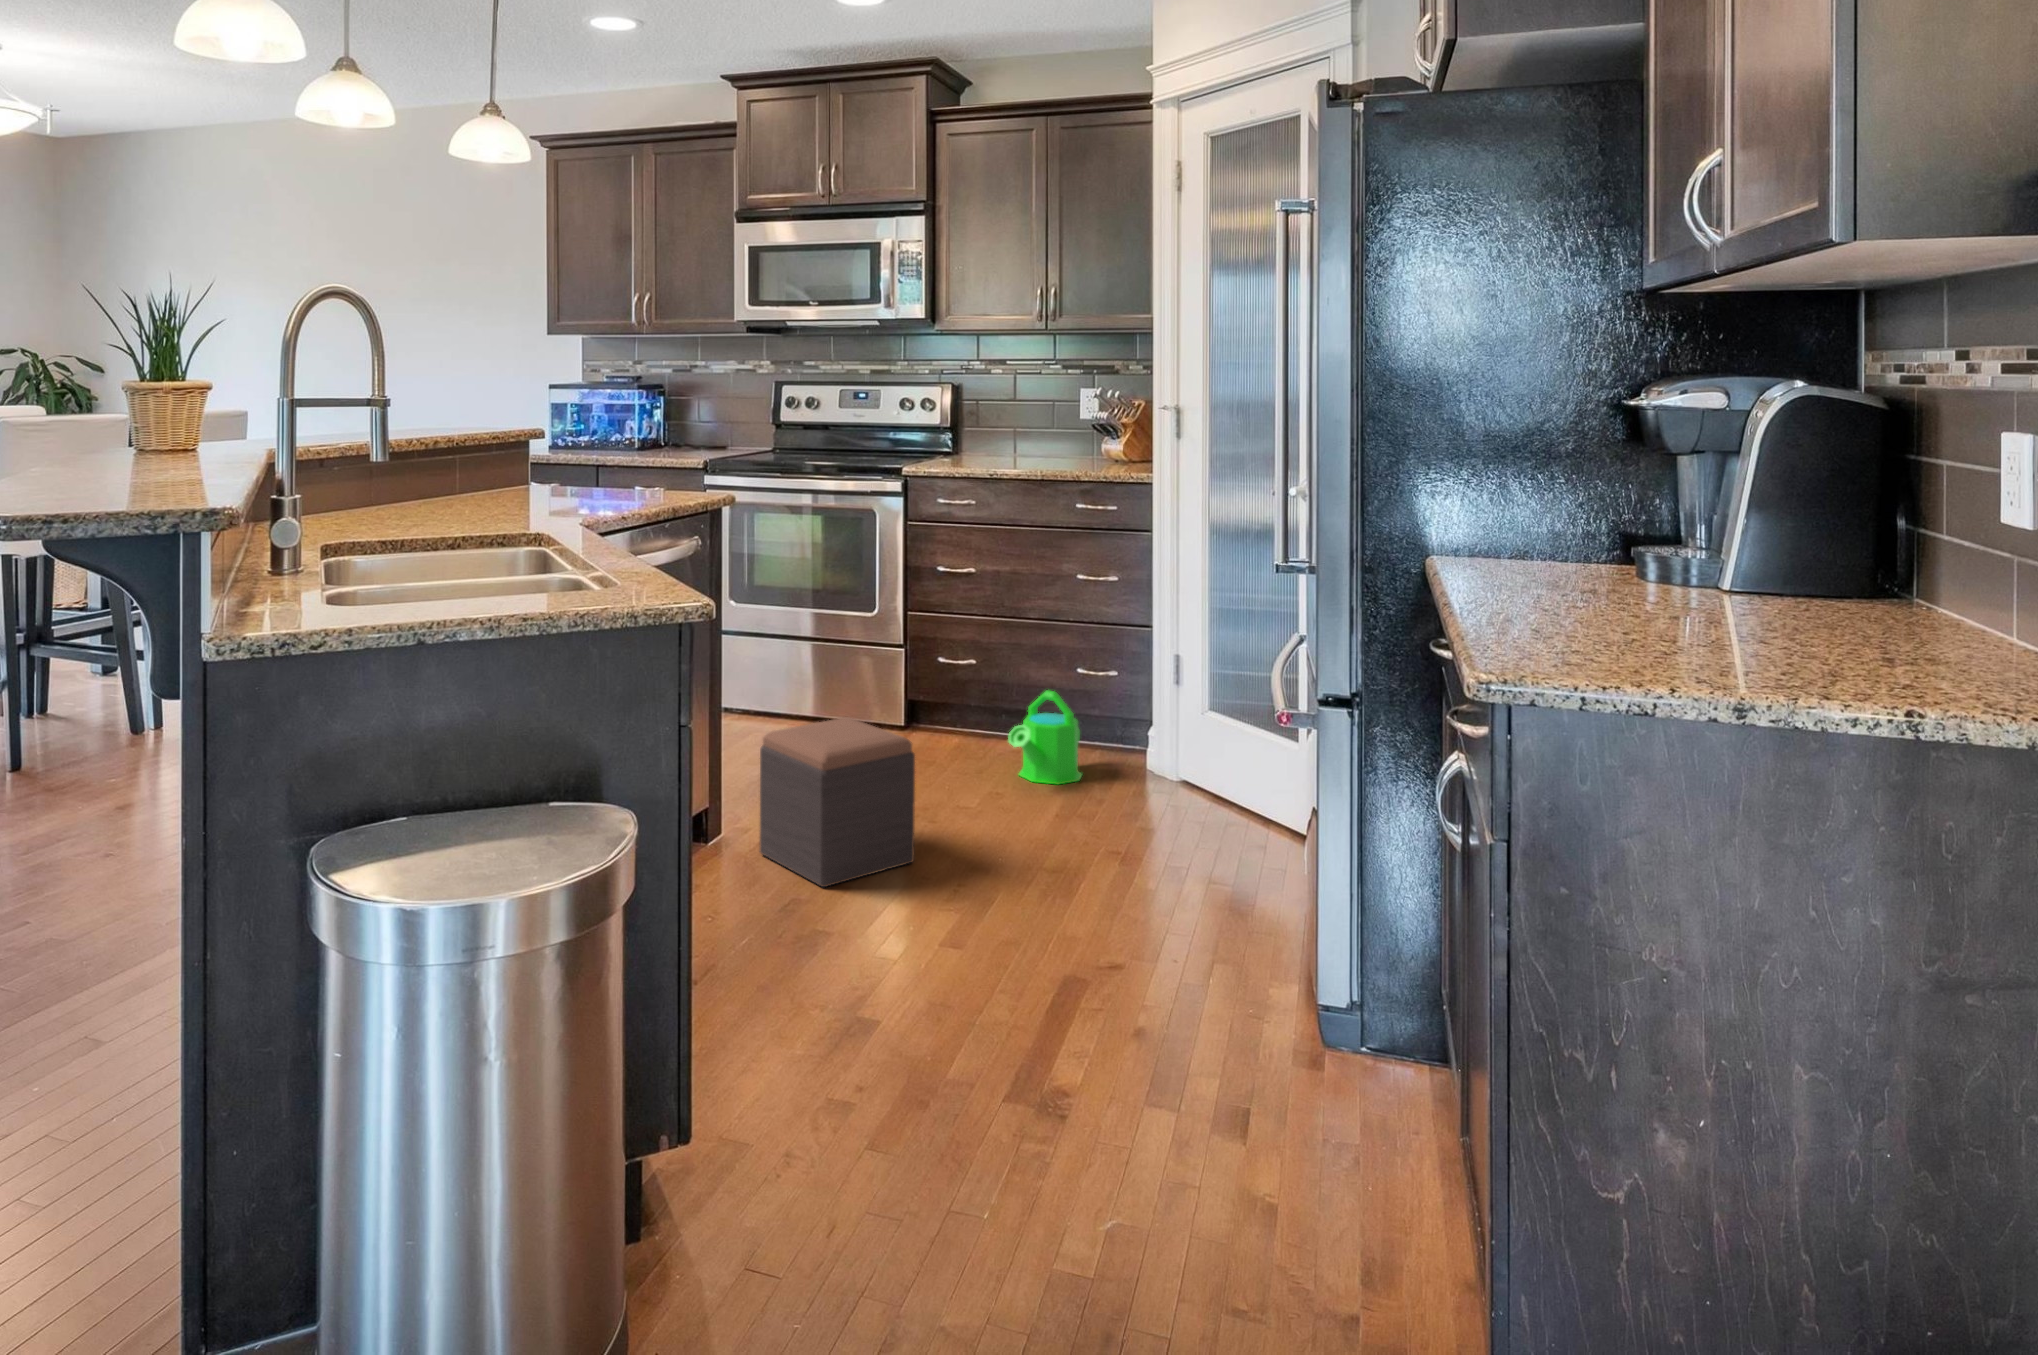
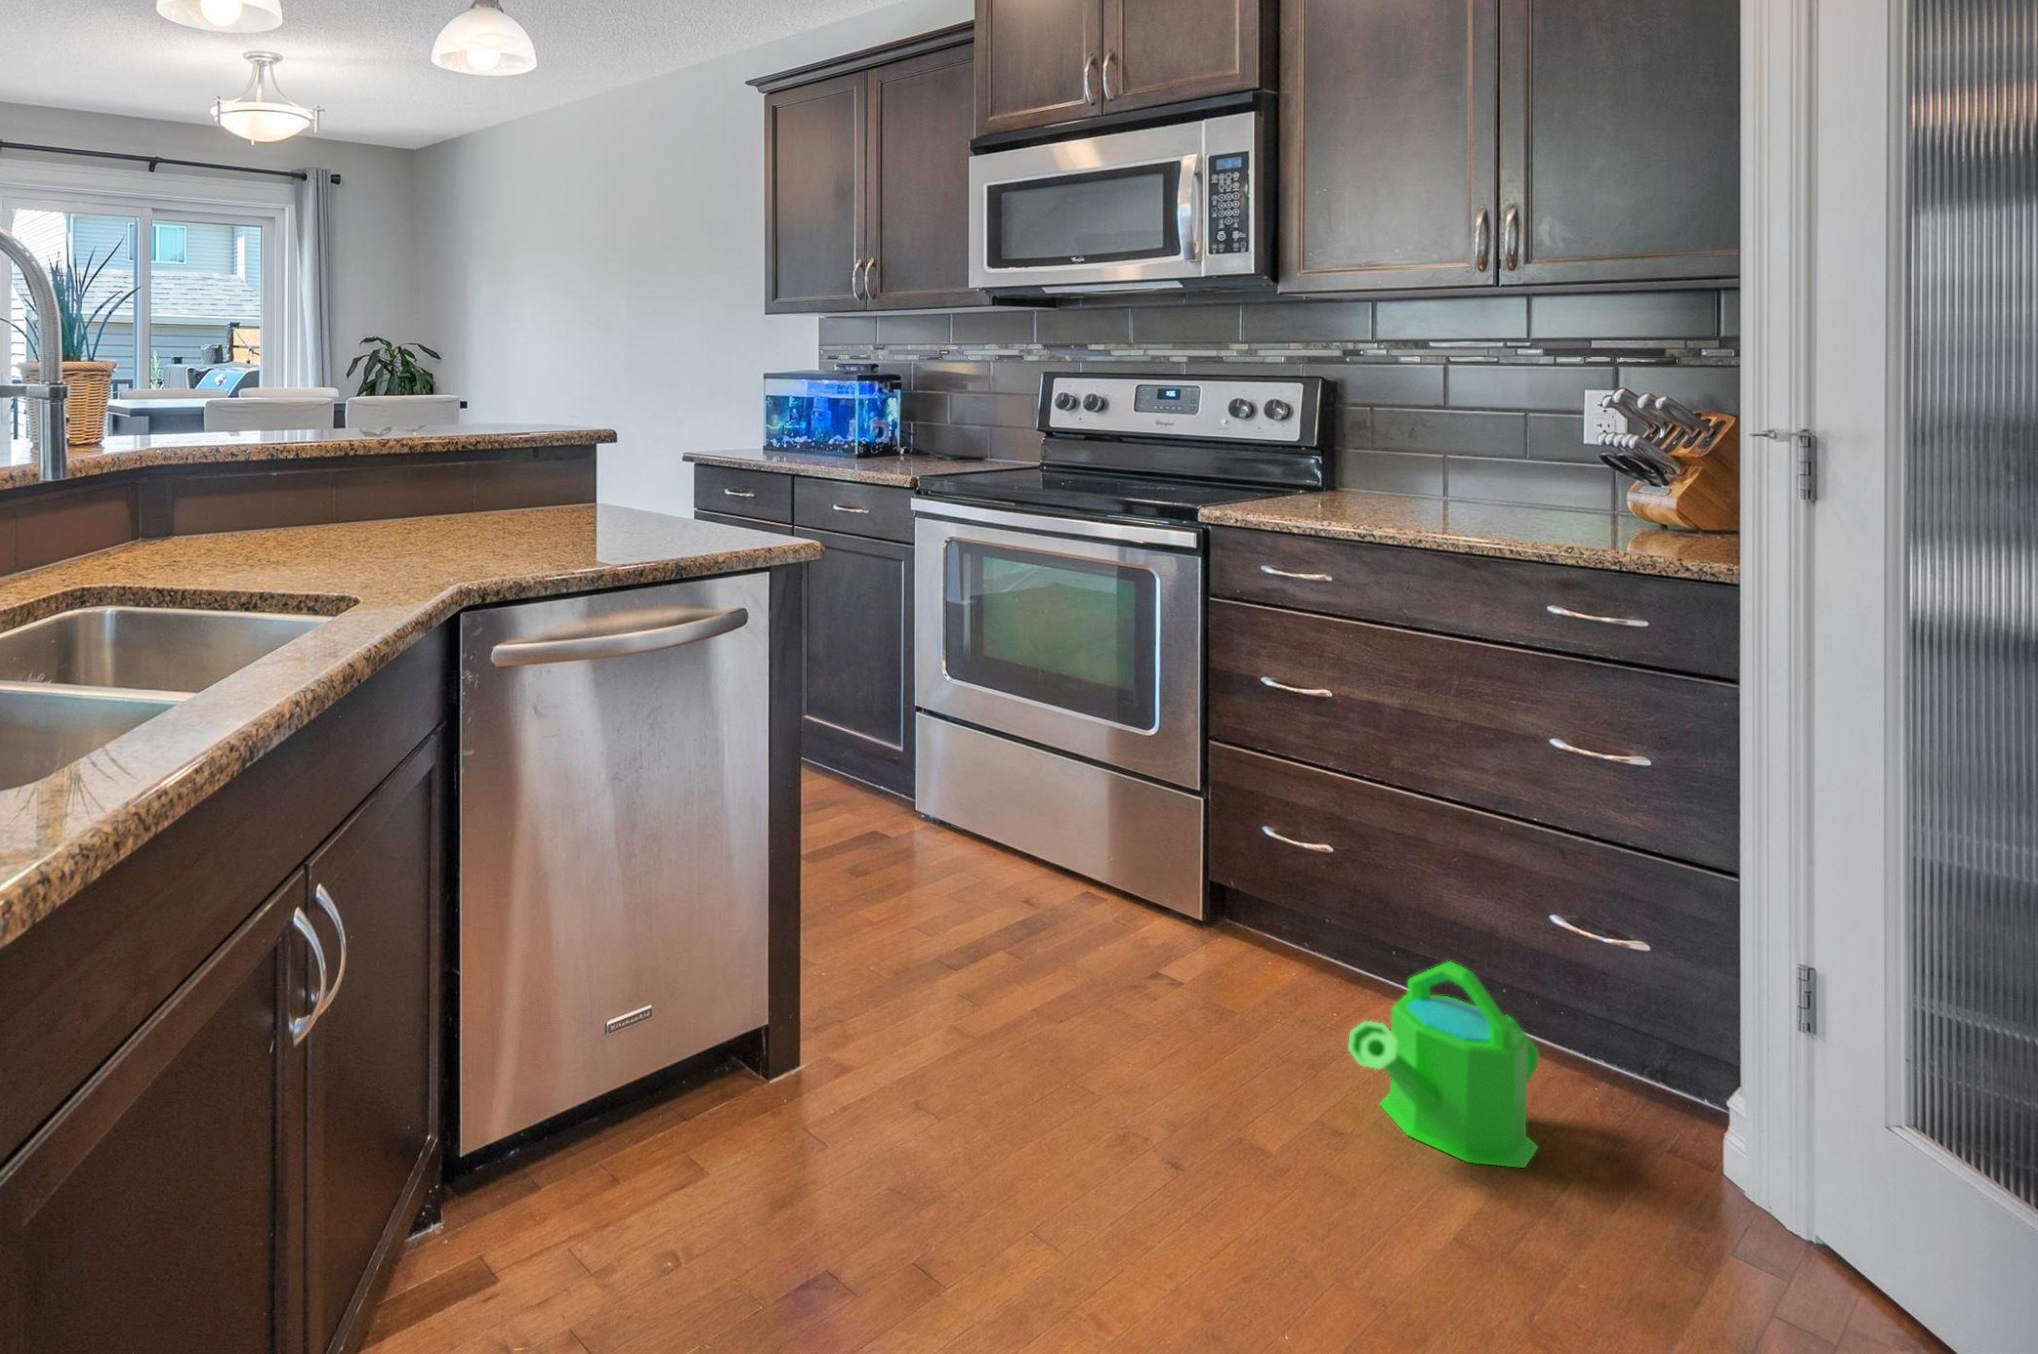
footstool: present [760,717,915,887] -> none [790,952,1061,1295]

